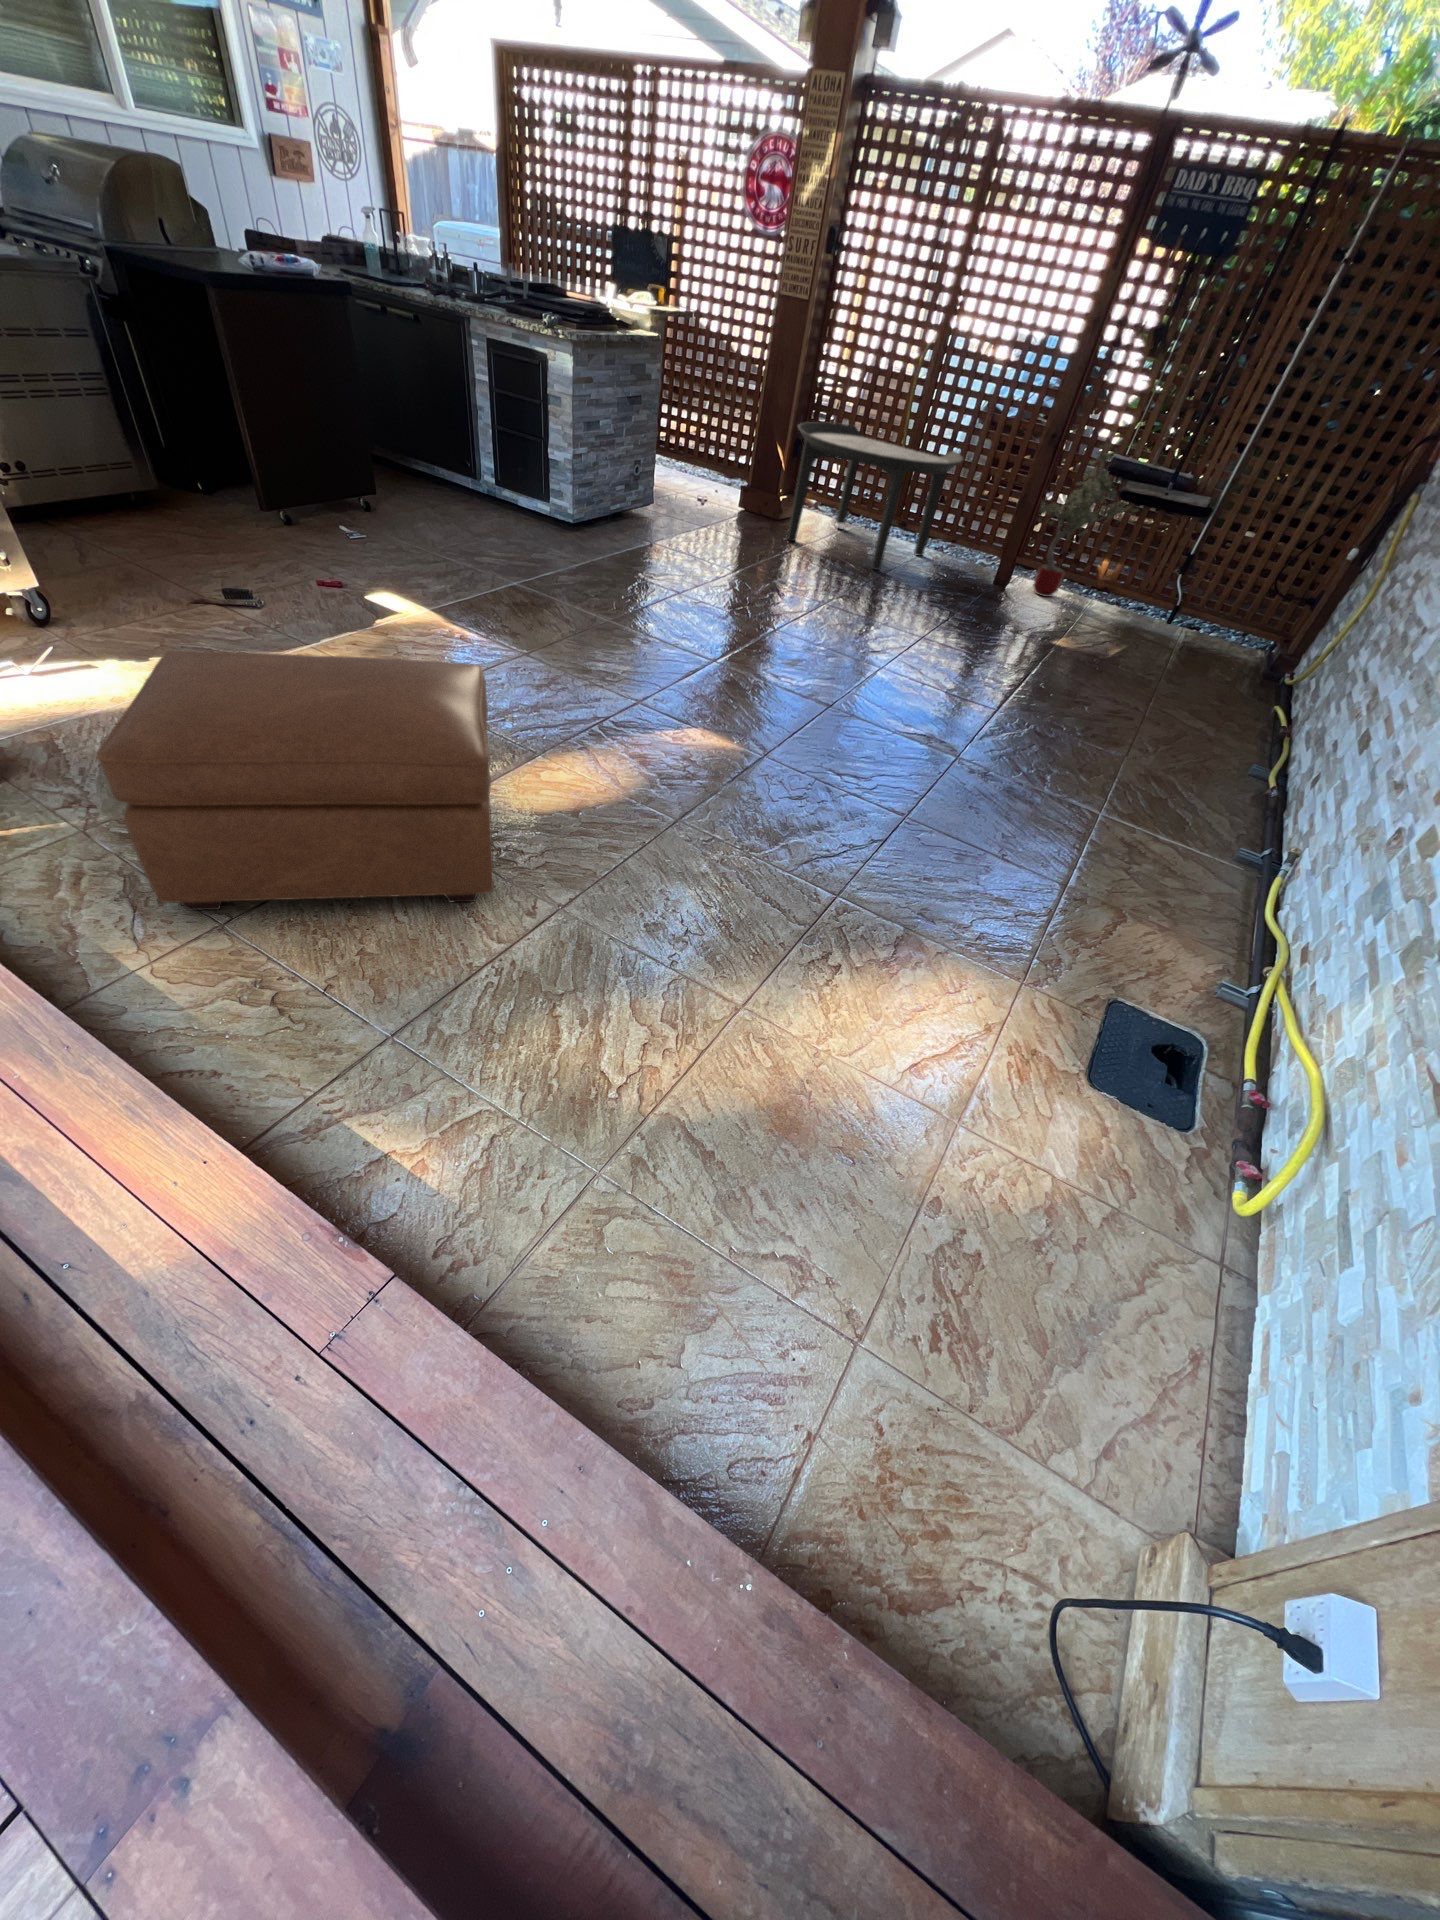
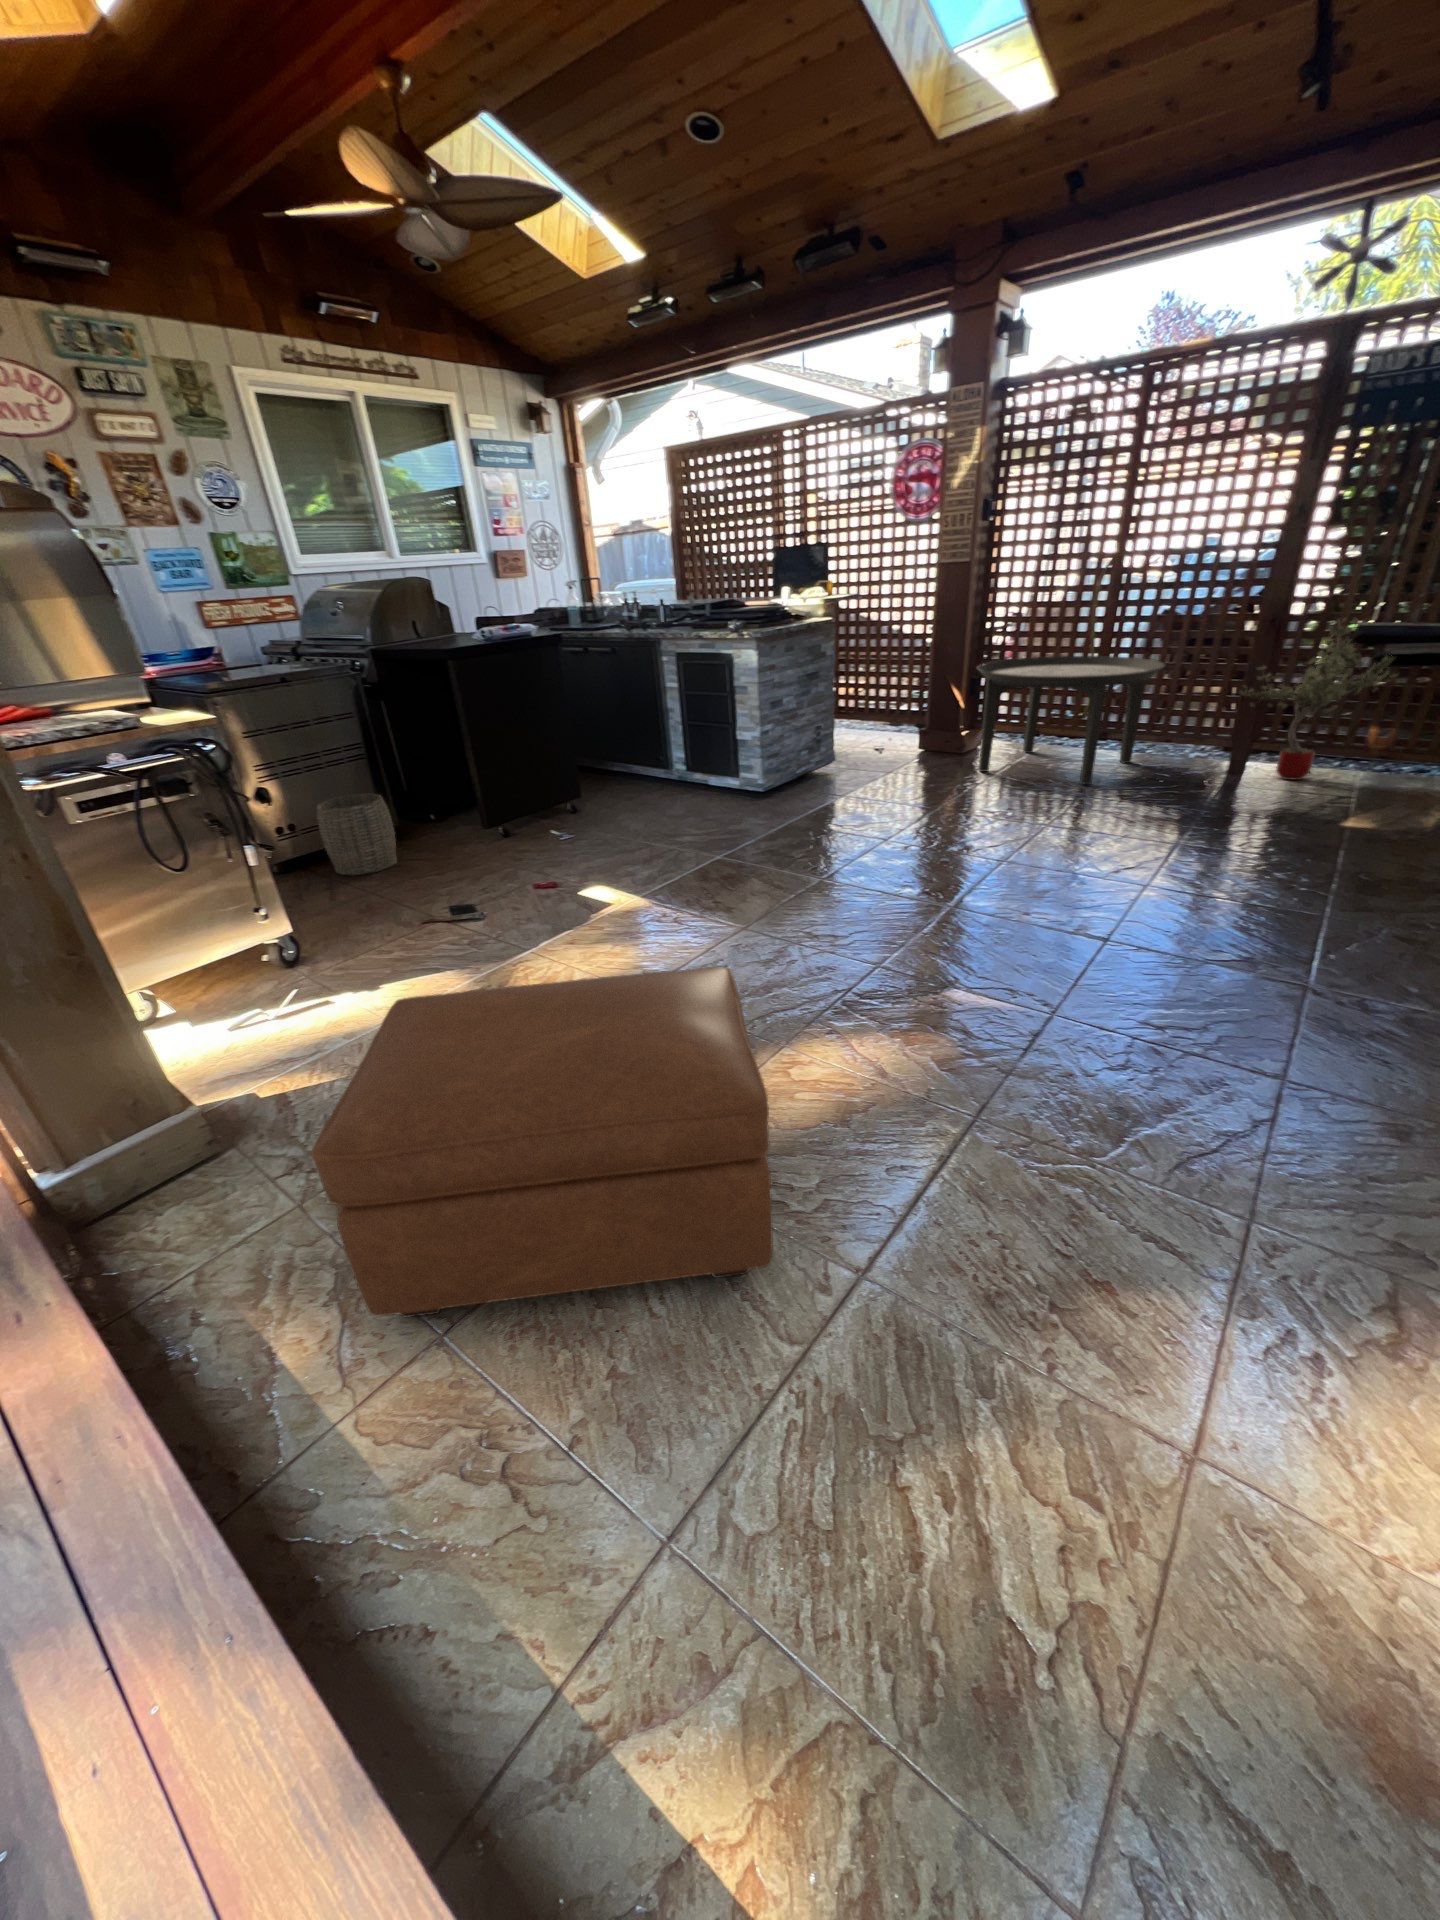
woven basket: none [53,439,158,538] -> present [317,794,397,875]

